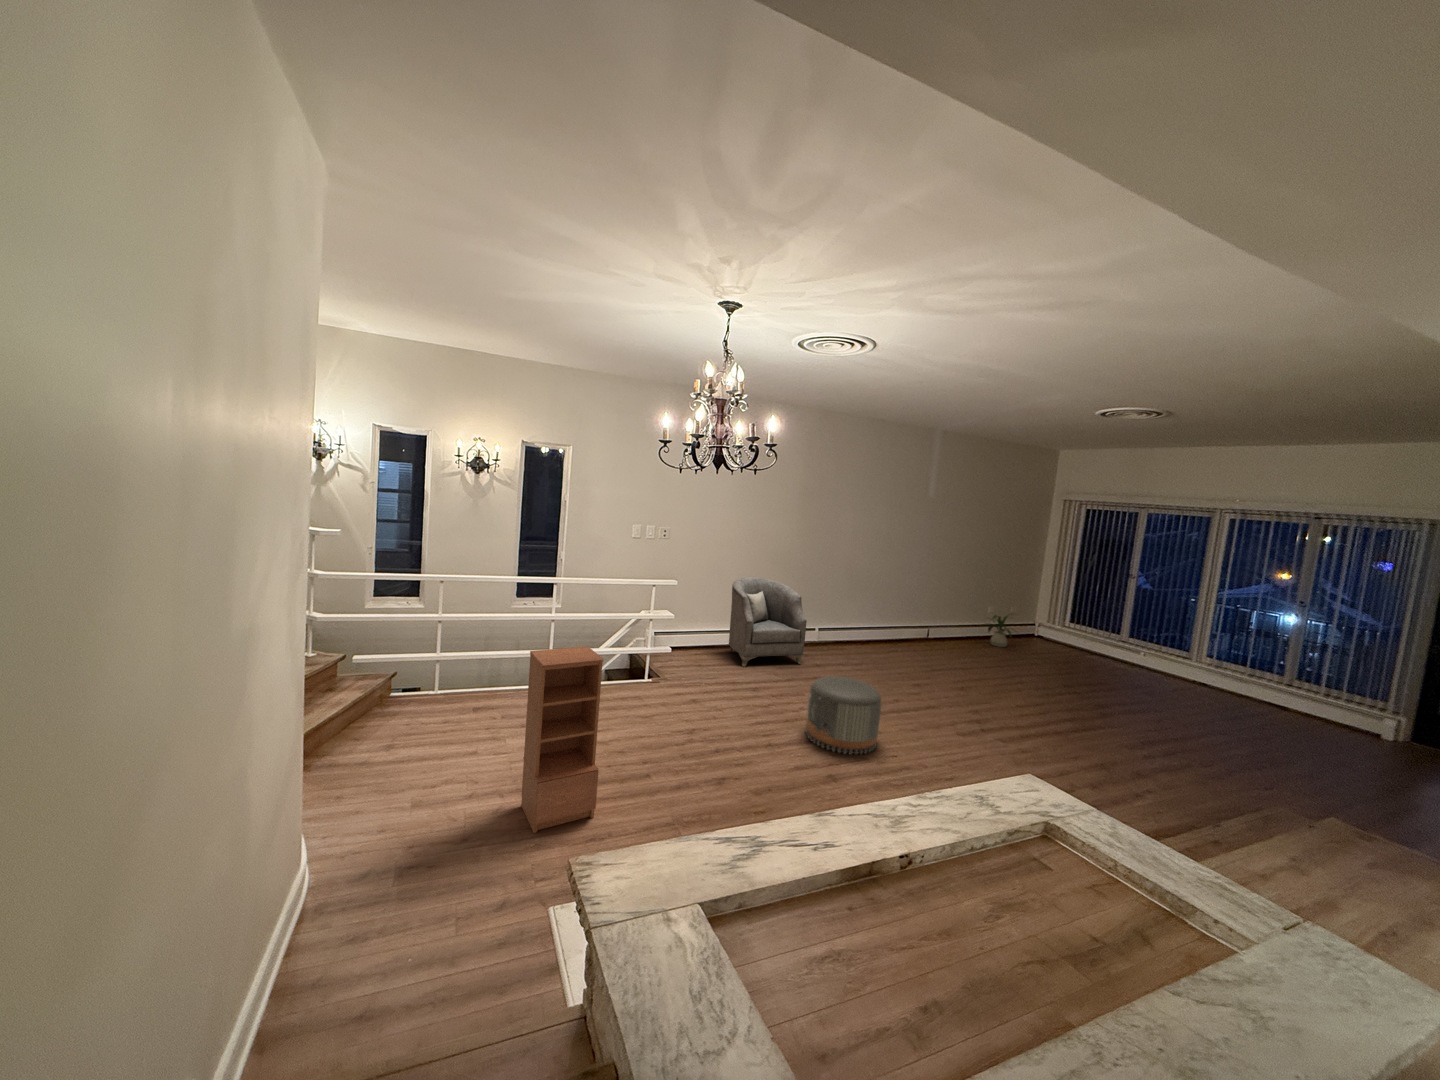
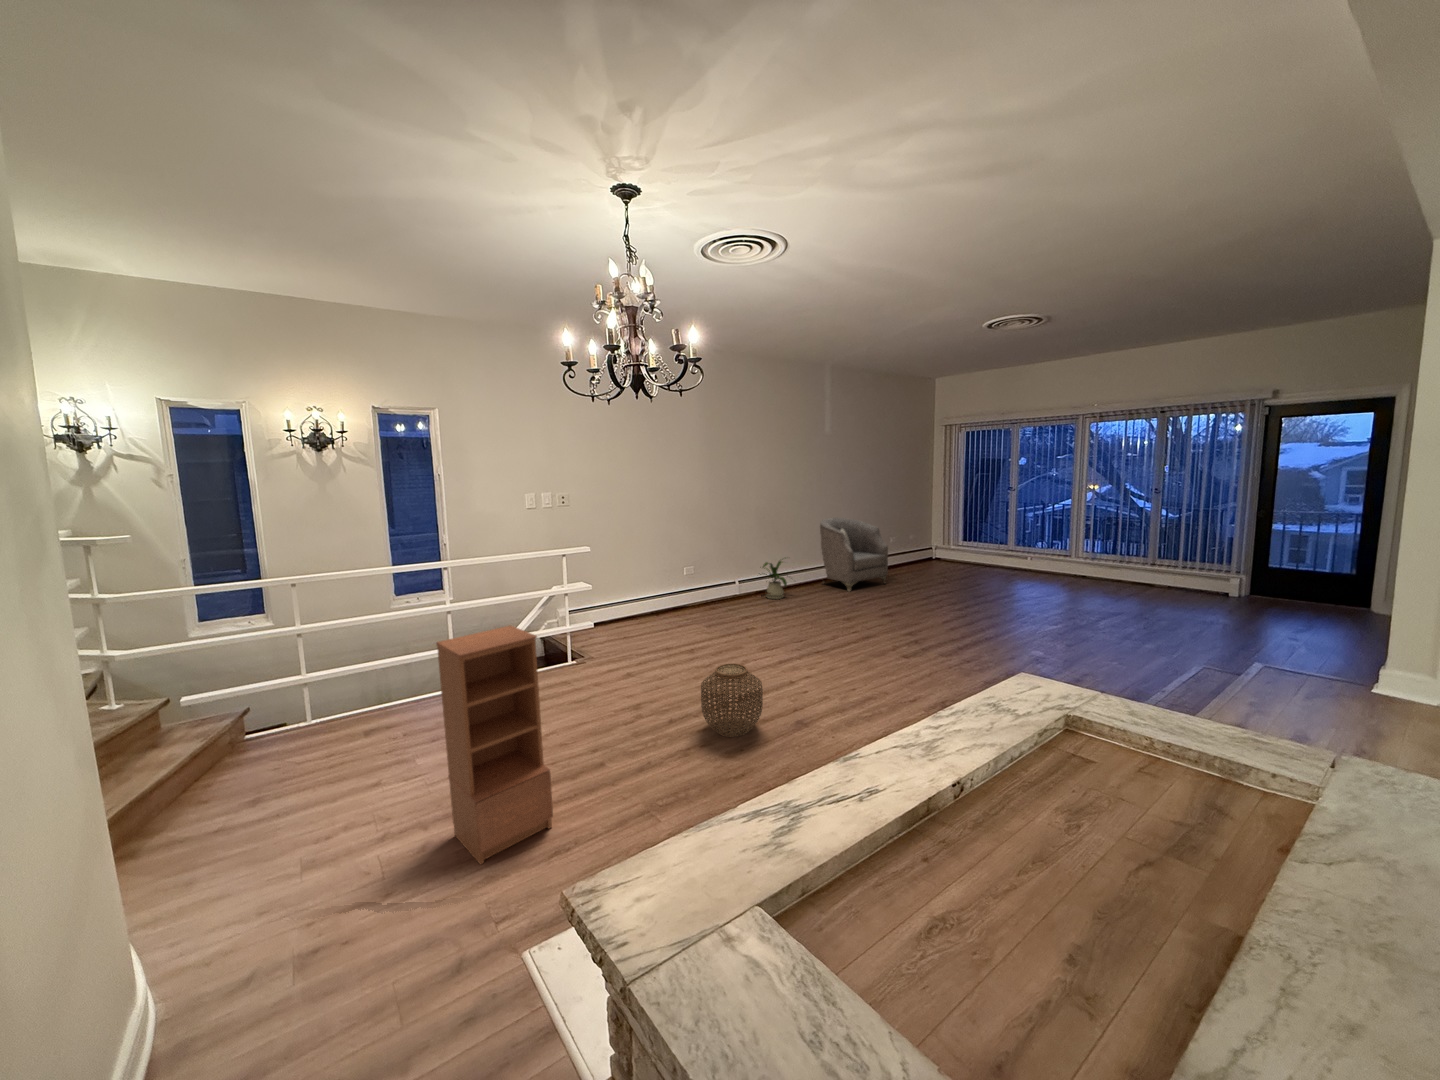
armchair: present [729,577,807,667] -> present [820,518,888,592]
house plant: present [988,615,1011,647] -> present [760,561,787,599]
pouf: present [805,676,881,754] -> none [759,618,835,697]
woven basket: none [741,709,798,776] -> present [701,664,763,737]

